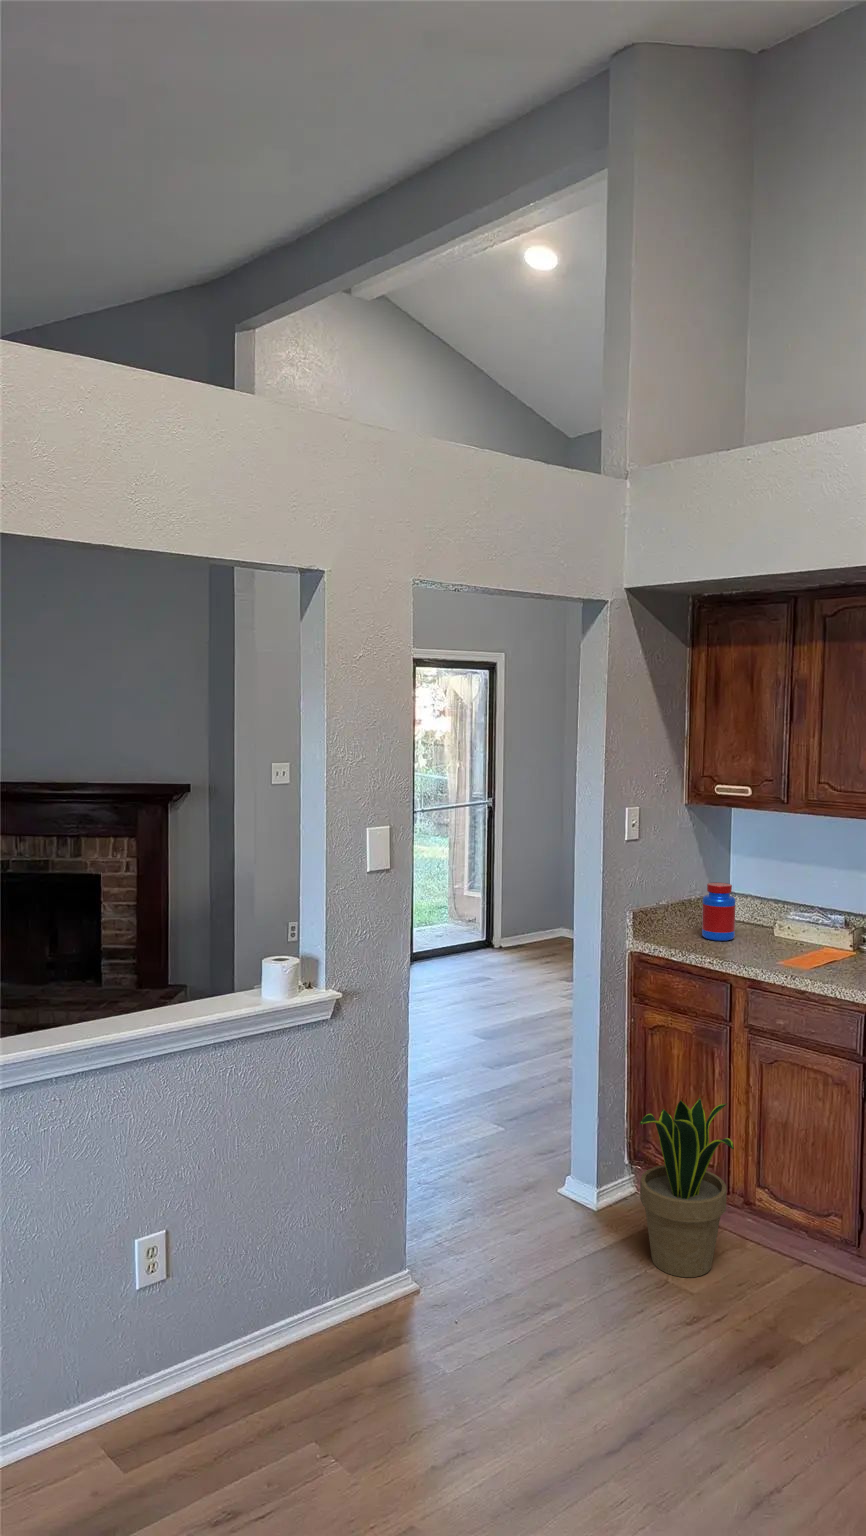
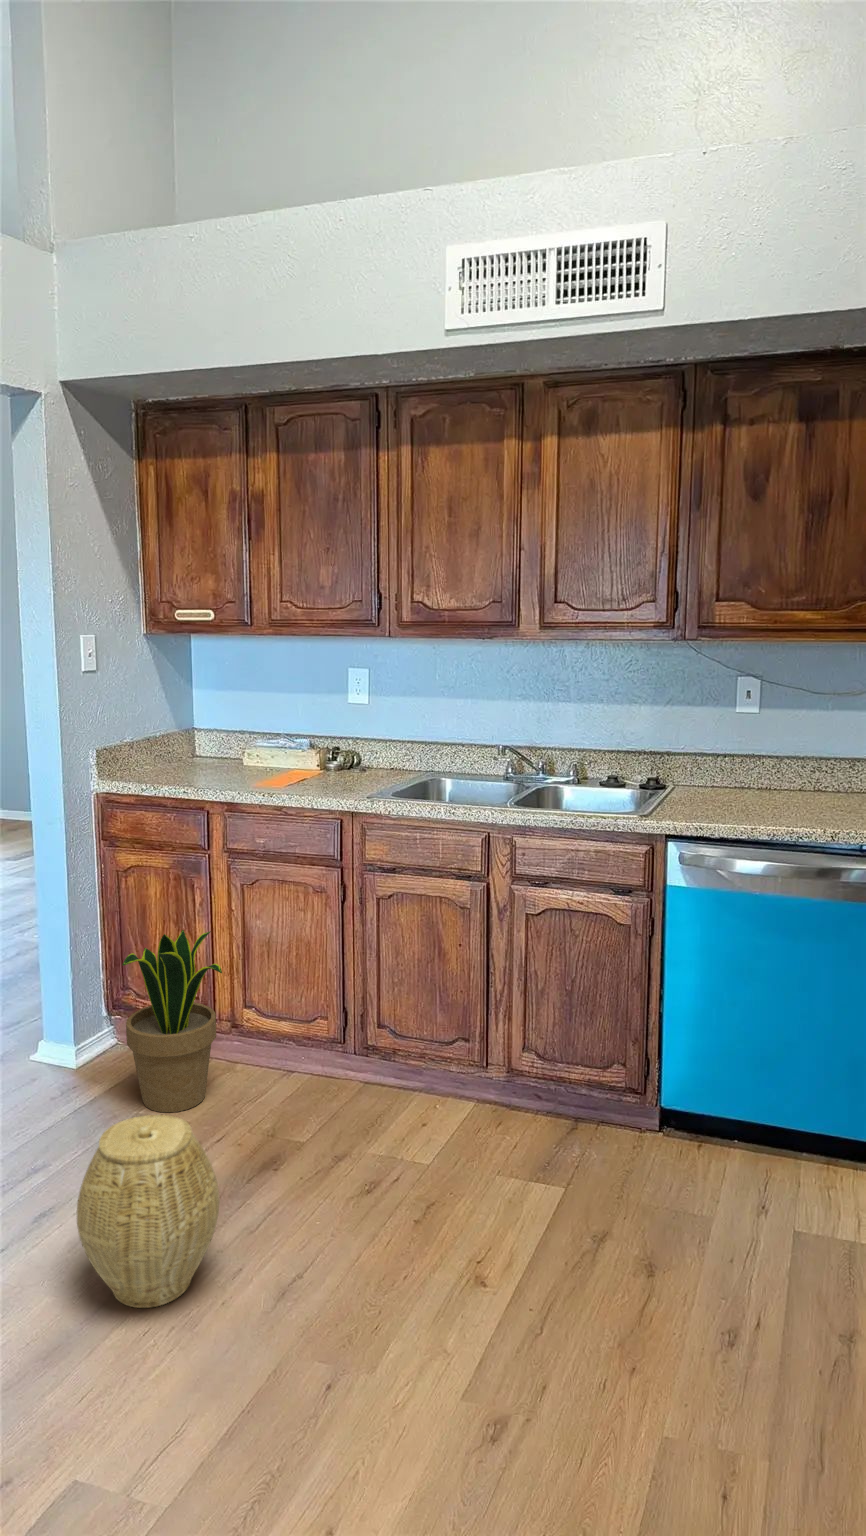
jar: present [702,882,736,941] -> none [170,712,205,772]
woven basket: none [576,1279,706,1470] -> present [77,1115,220,1308]

